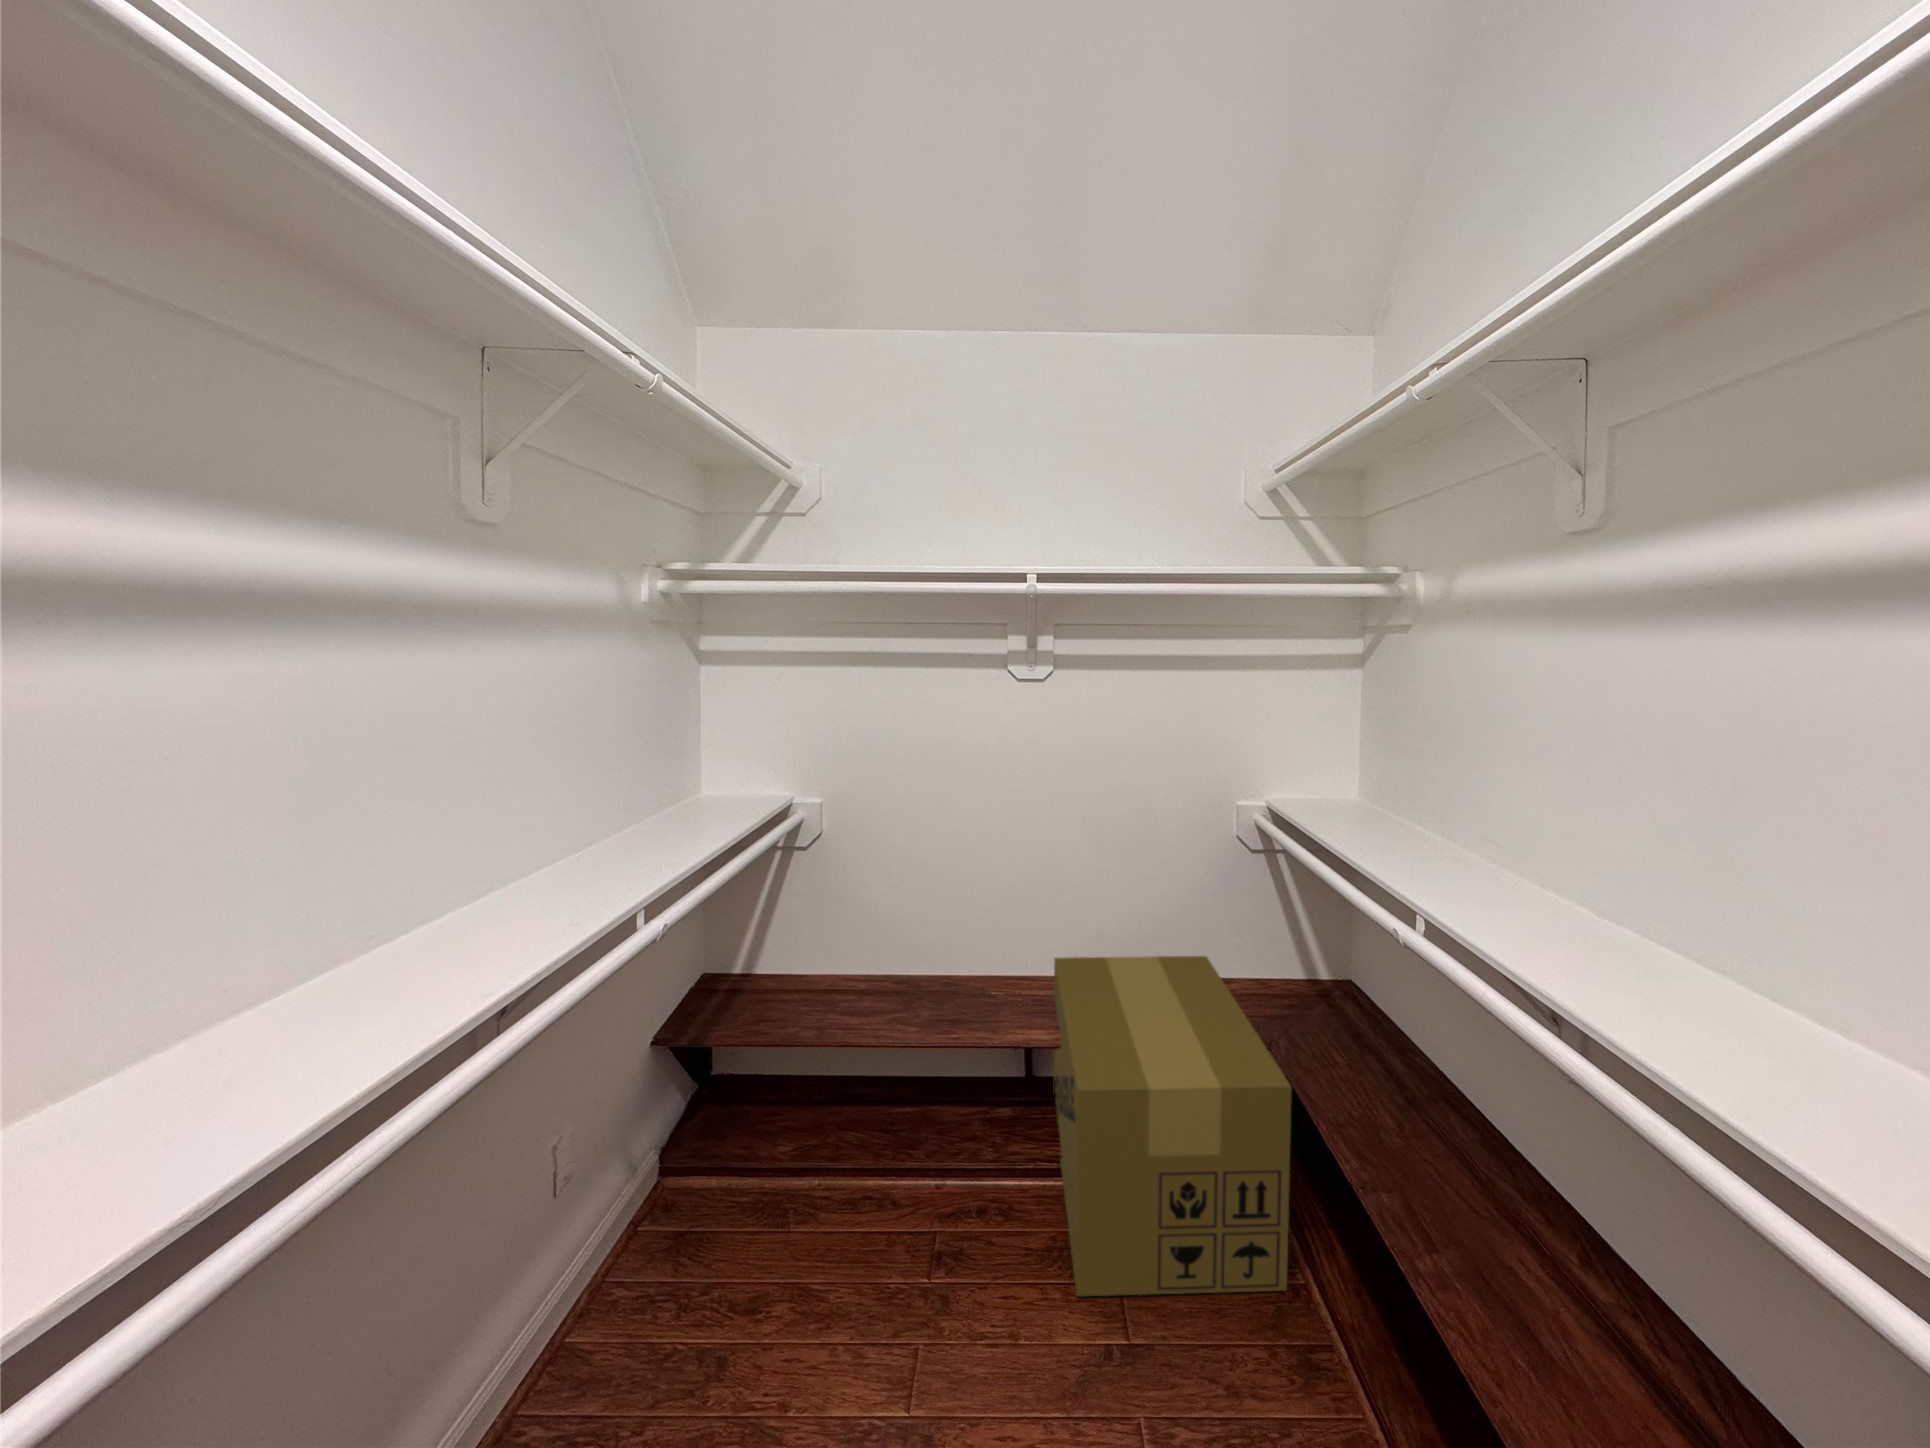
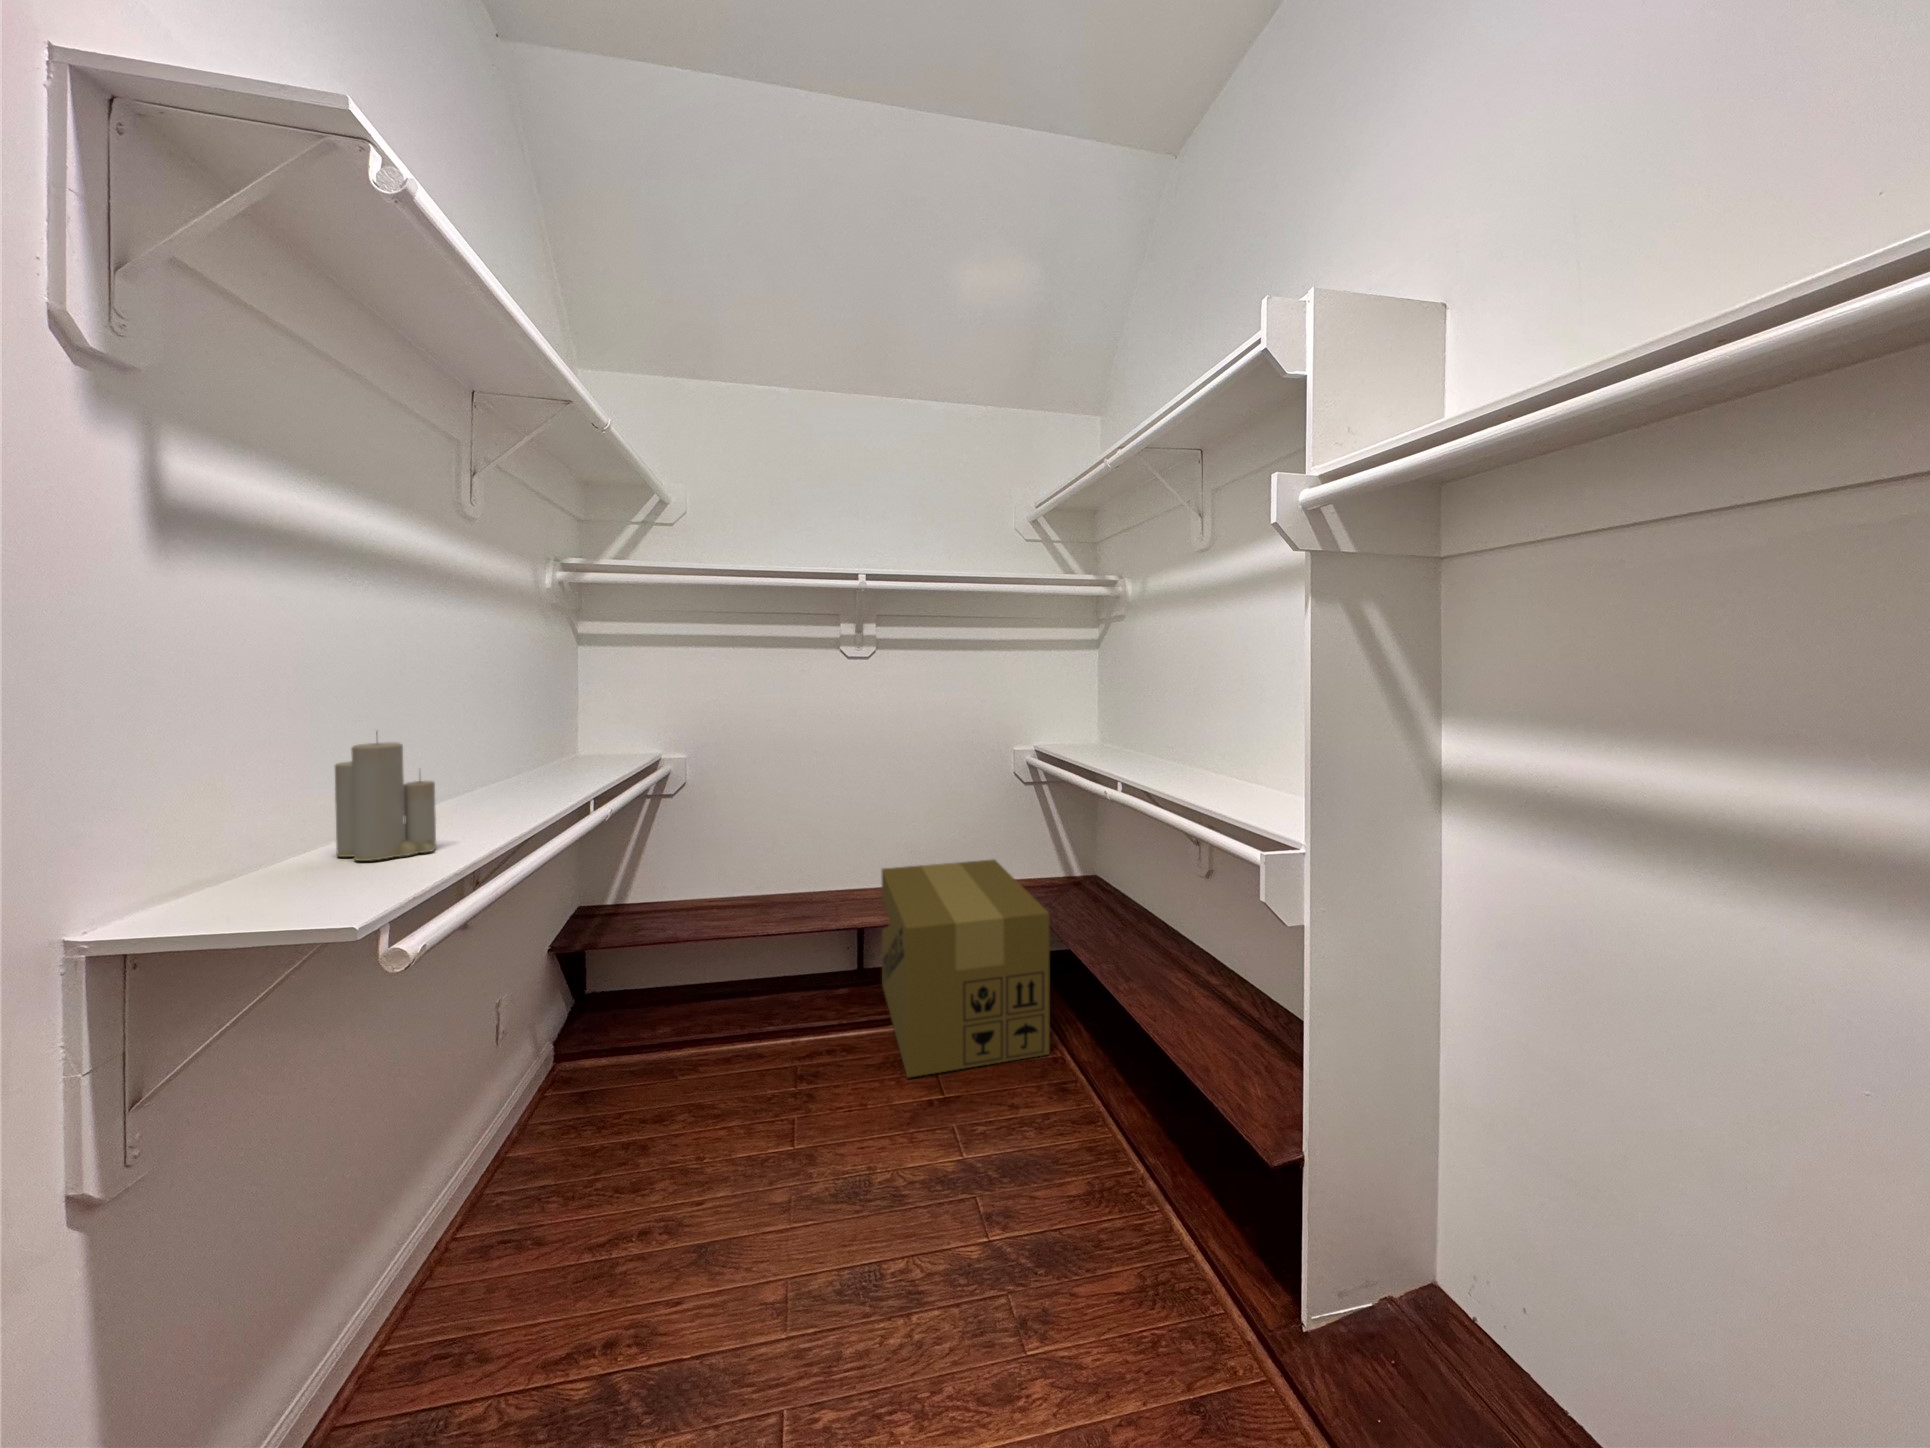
candle: none [190,892,337,1102] -> present [335,732,436,861]

